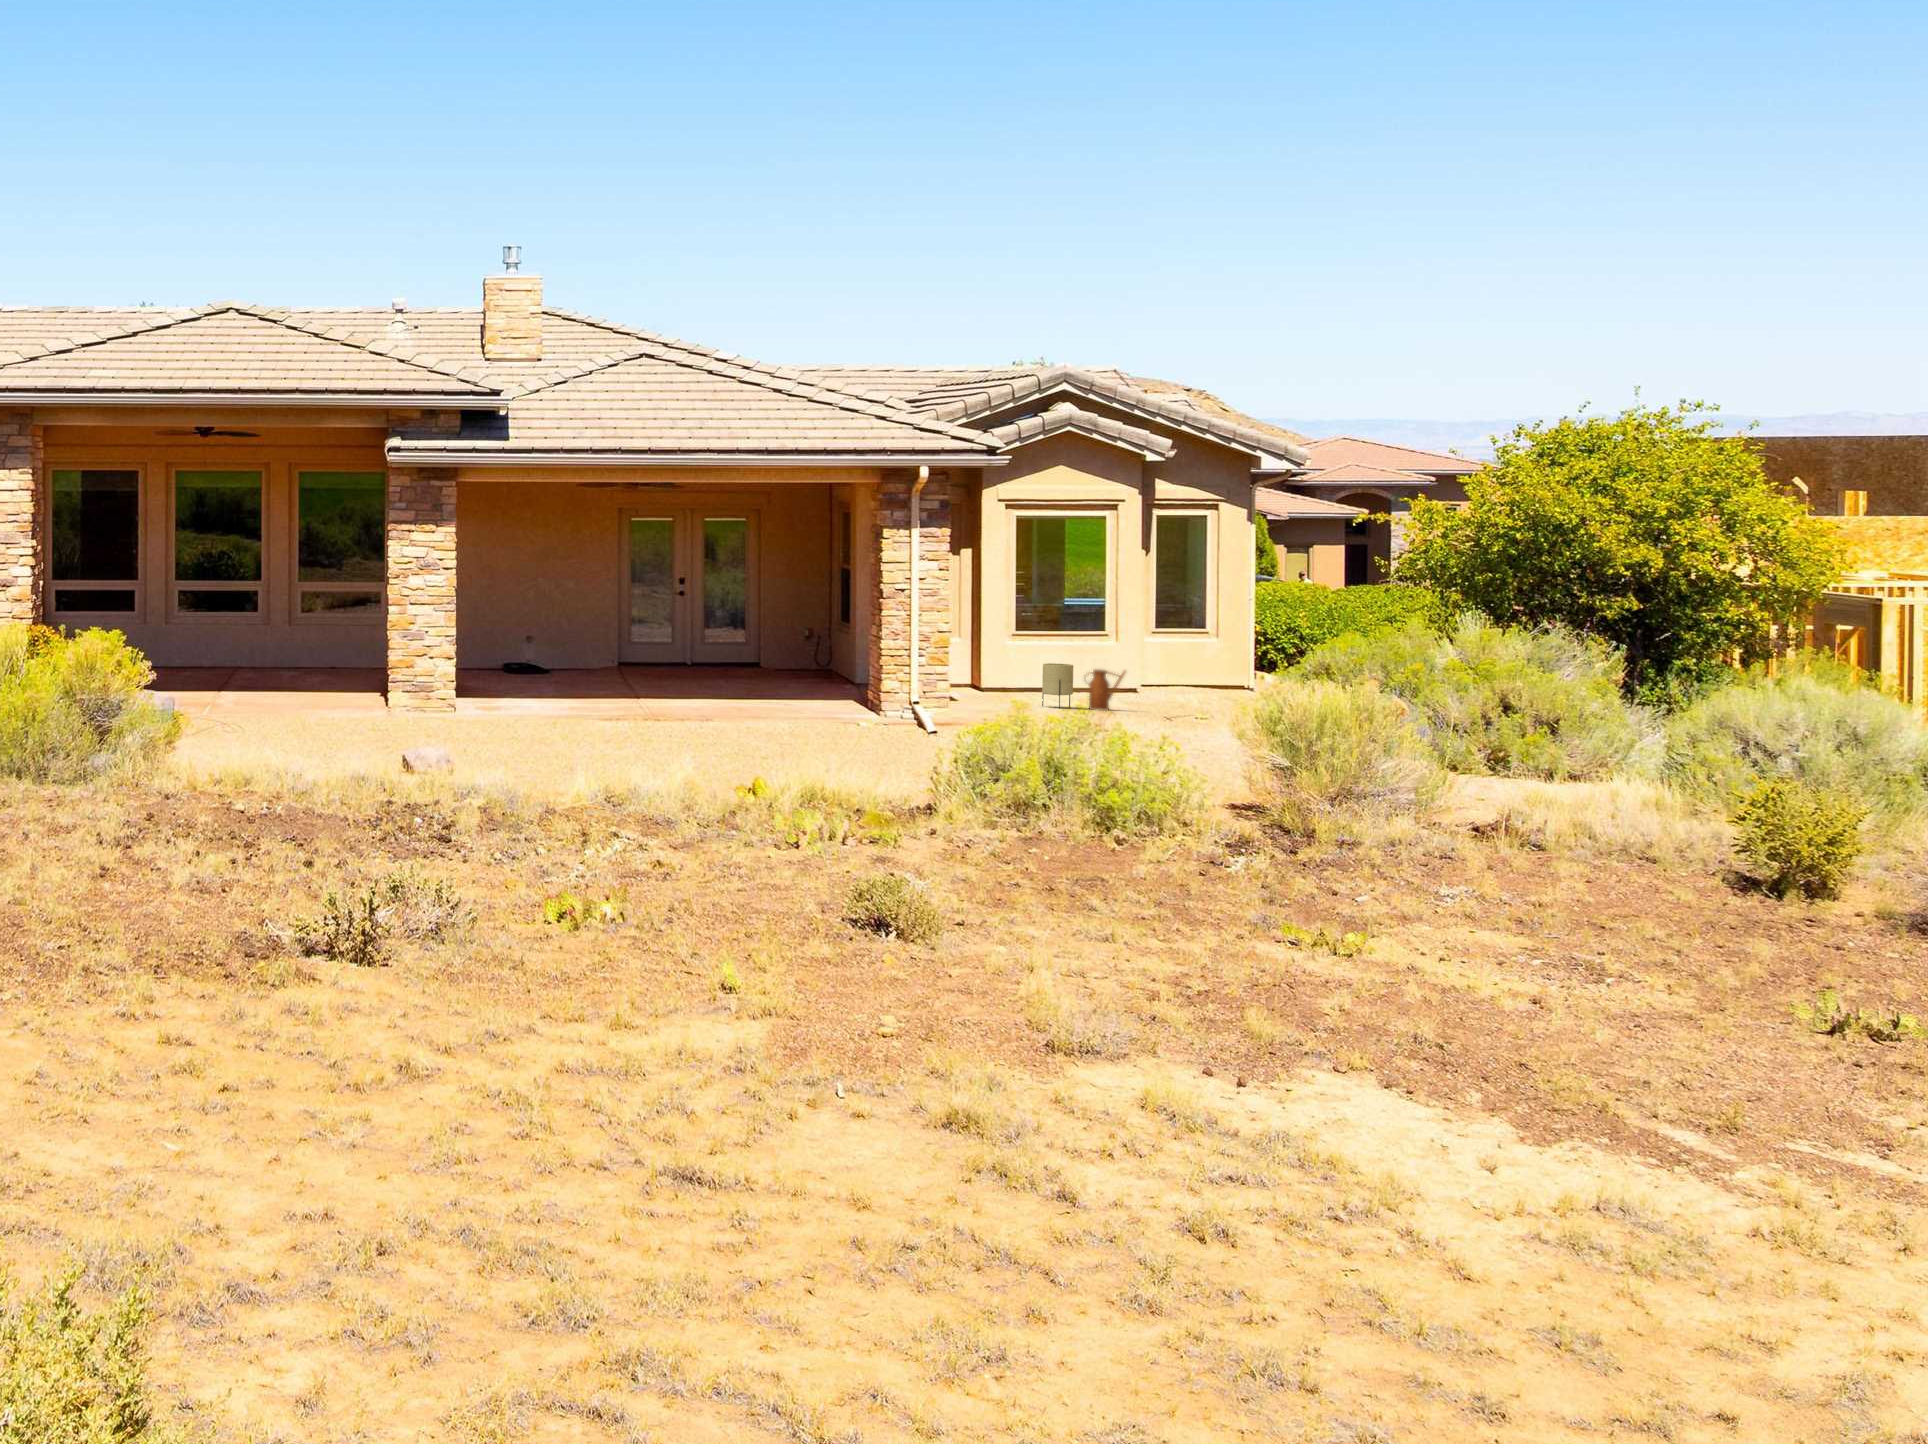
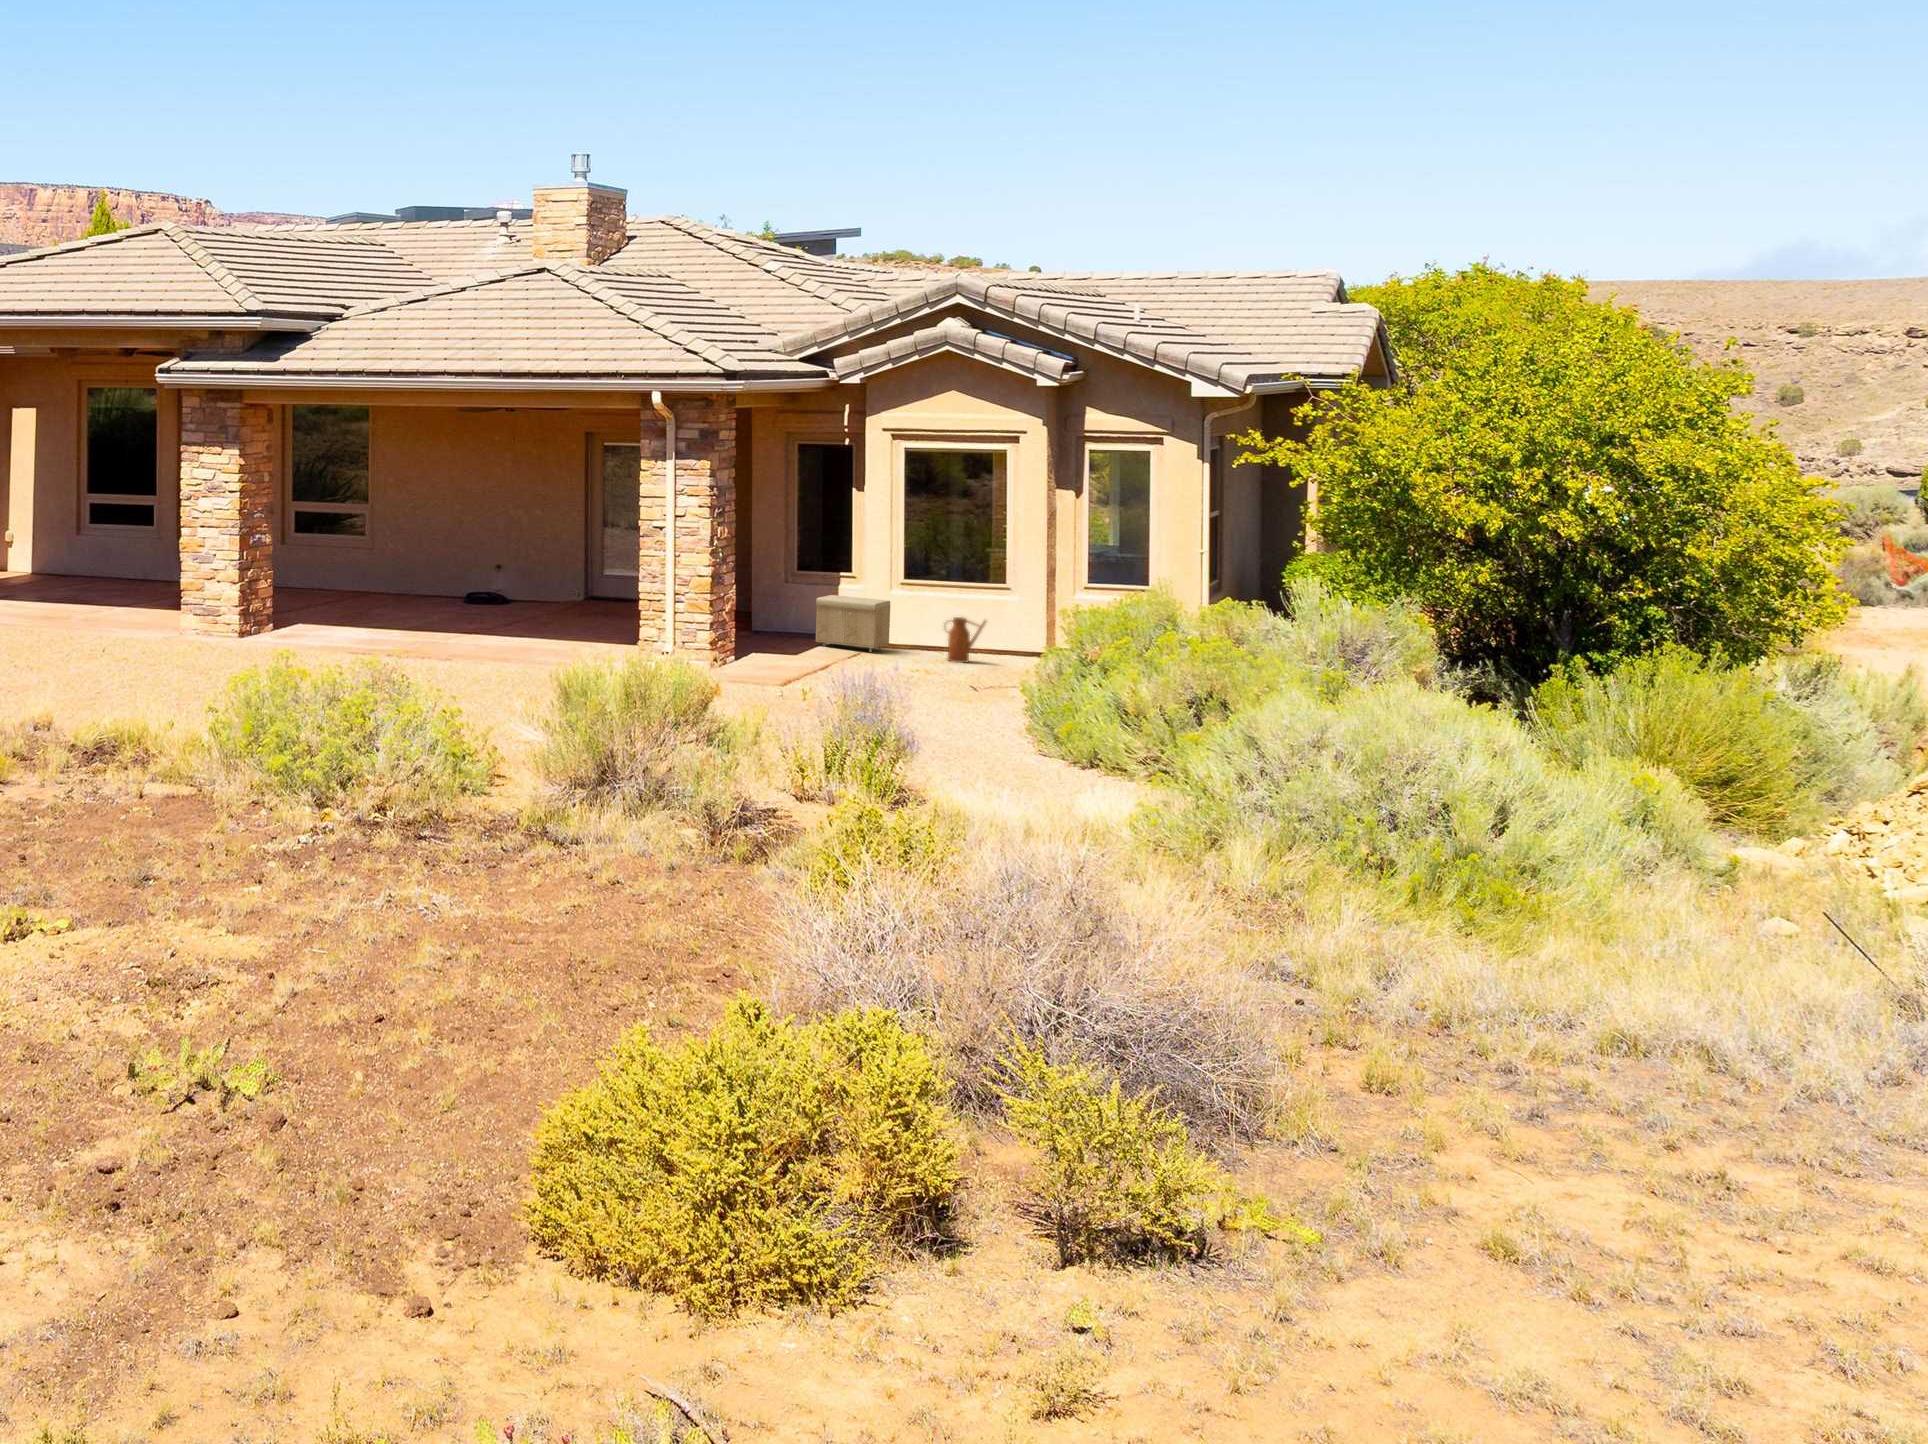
storage bench: none [963,657,1028,706] -> present [816,595,890,652]
planter: present [1042,663,1073,709] -> none [899,608,932,658]

